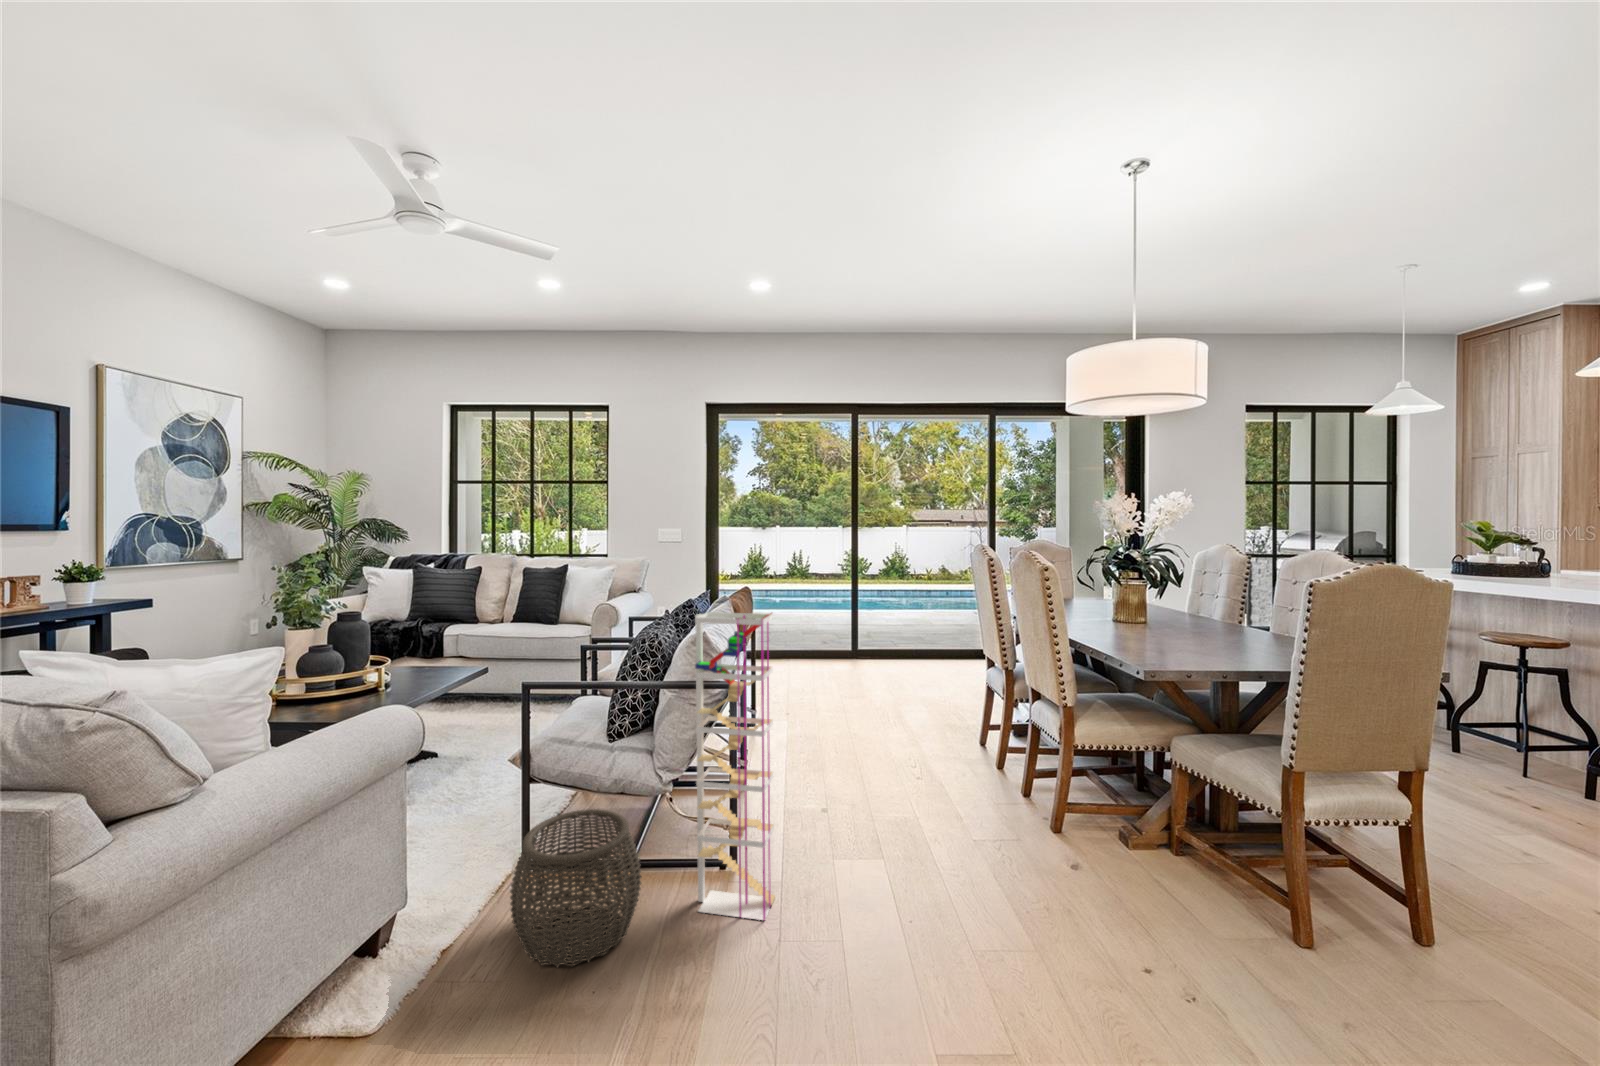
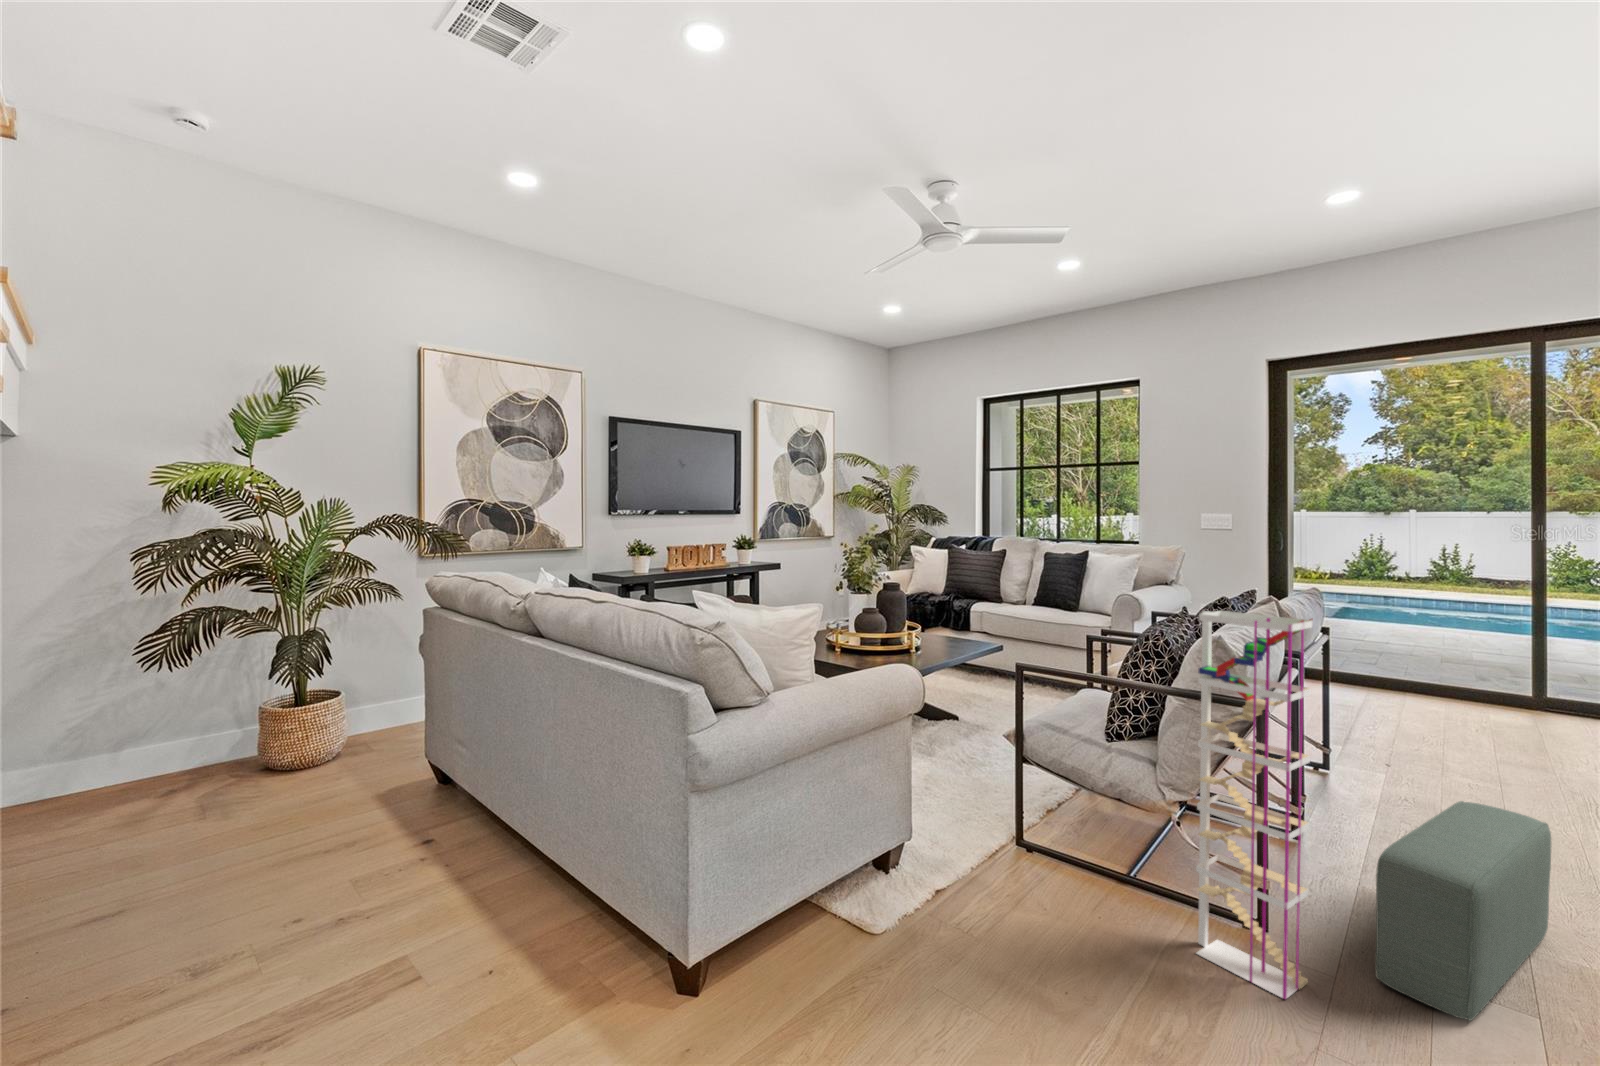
pouf: none [810,723,881,880] -> present [1376,801,1551,1021]
woven basket: present [510,809,641,967] -> none [994,796,1127,947]

